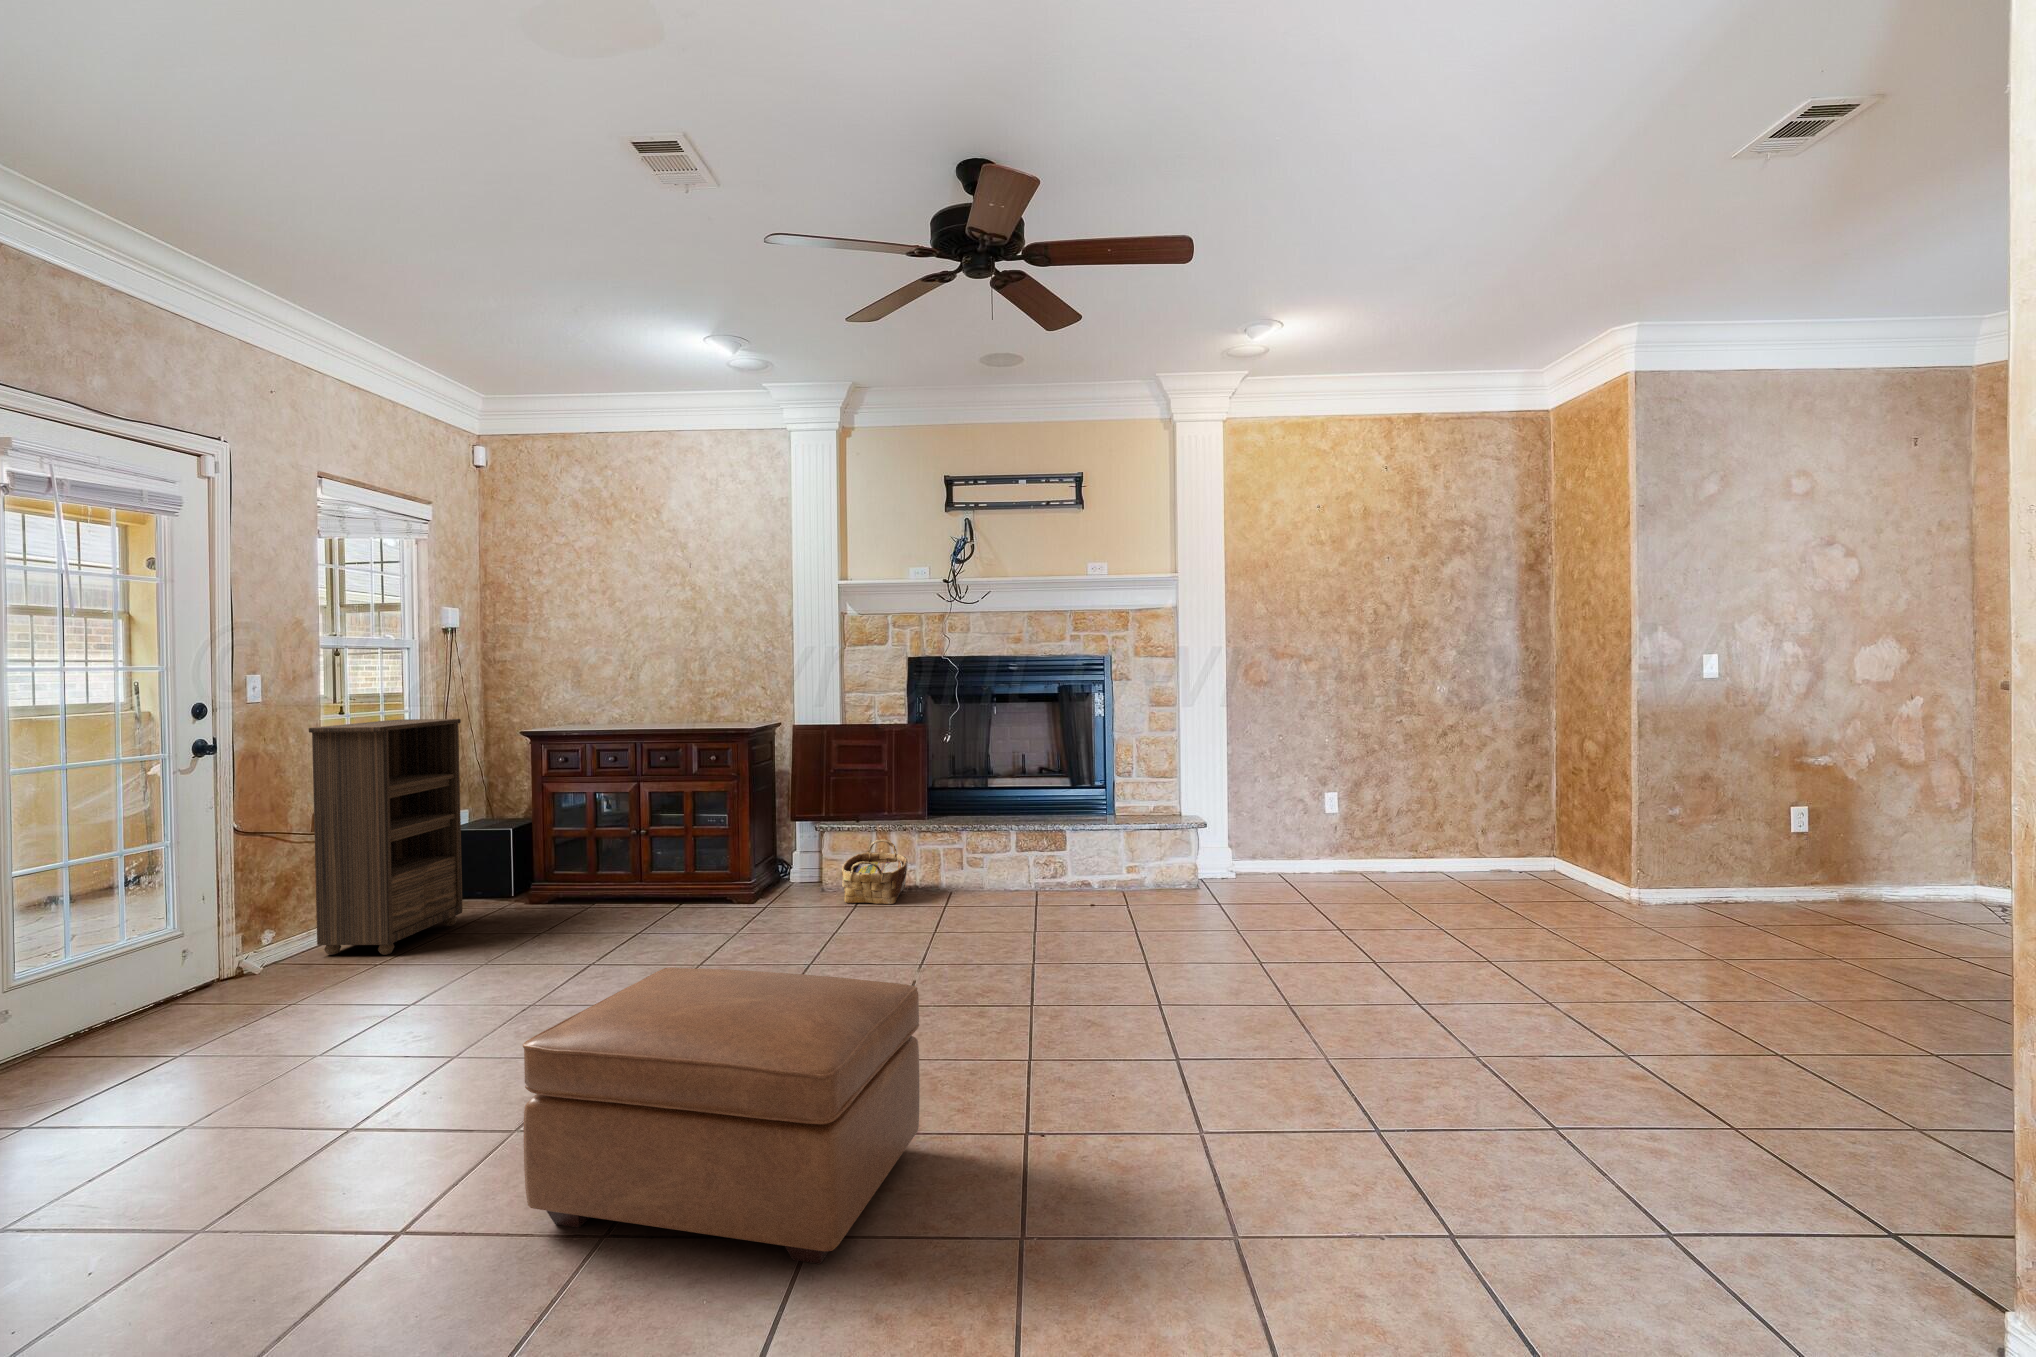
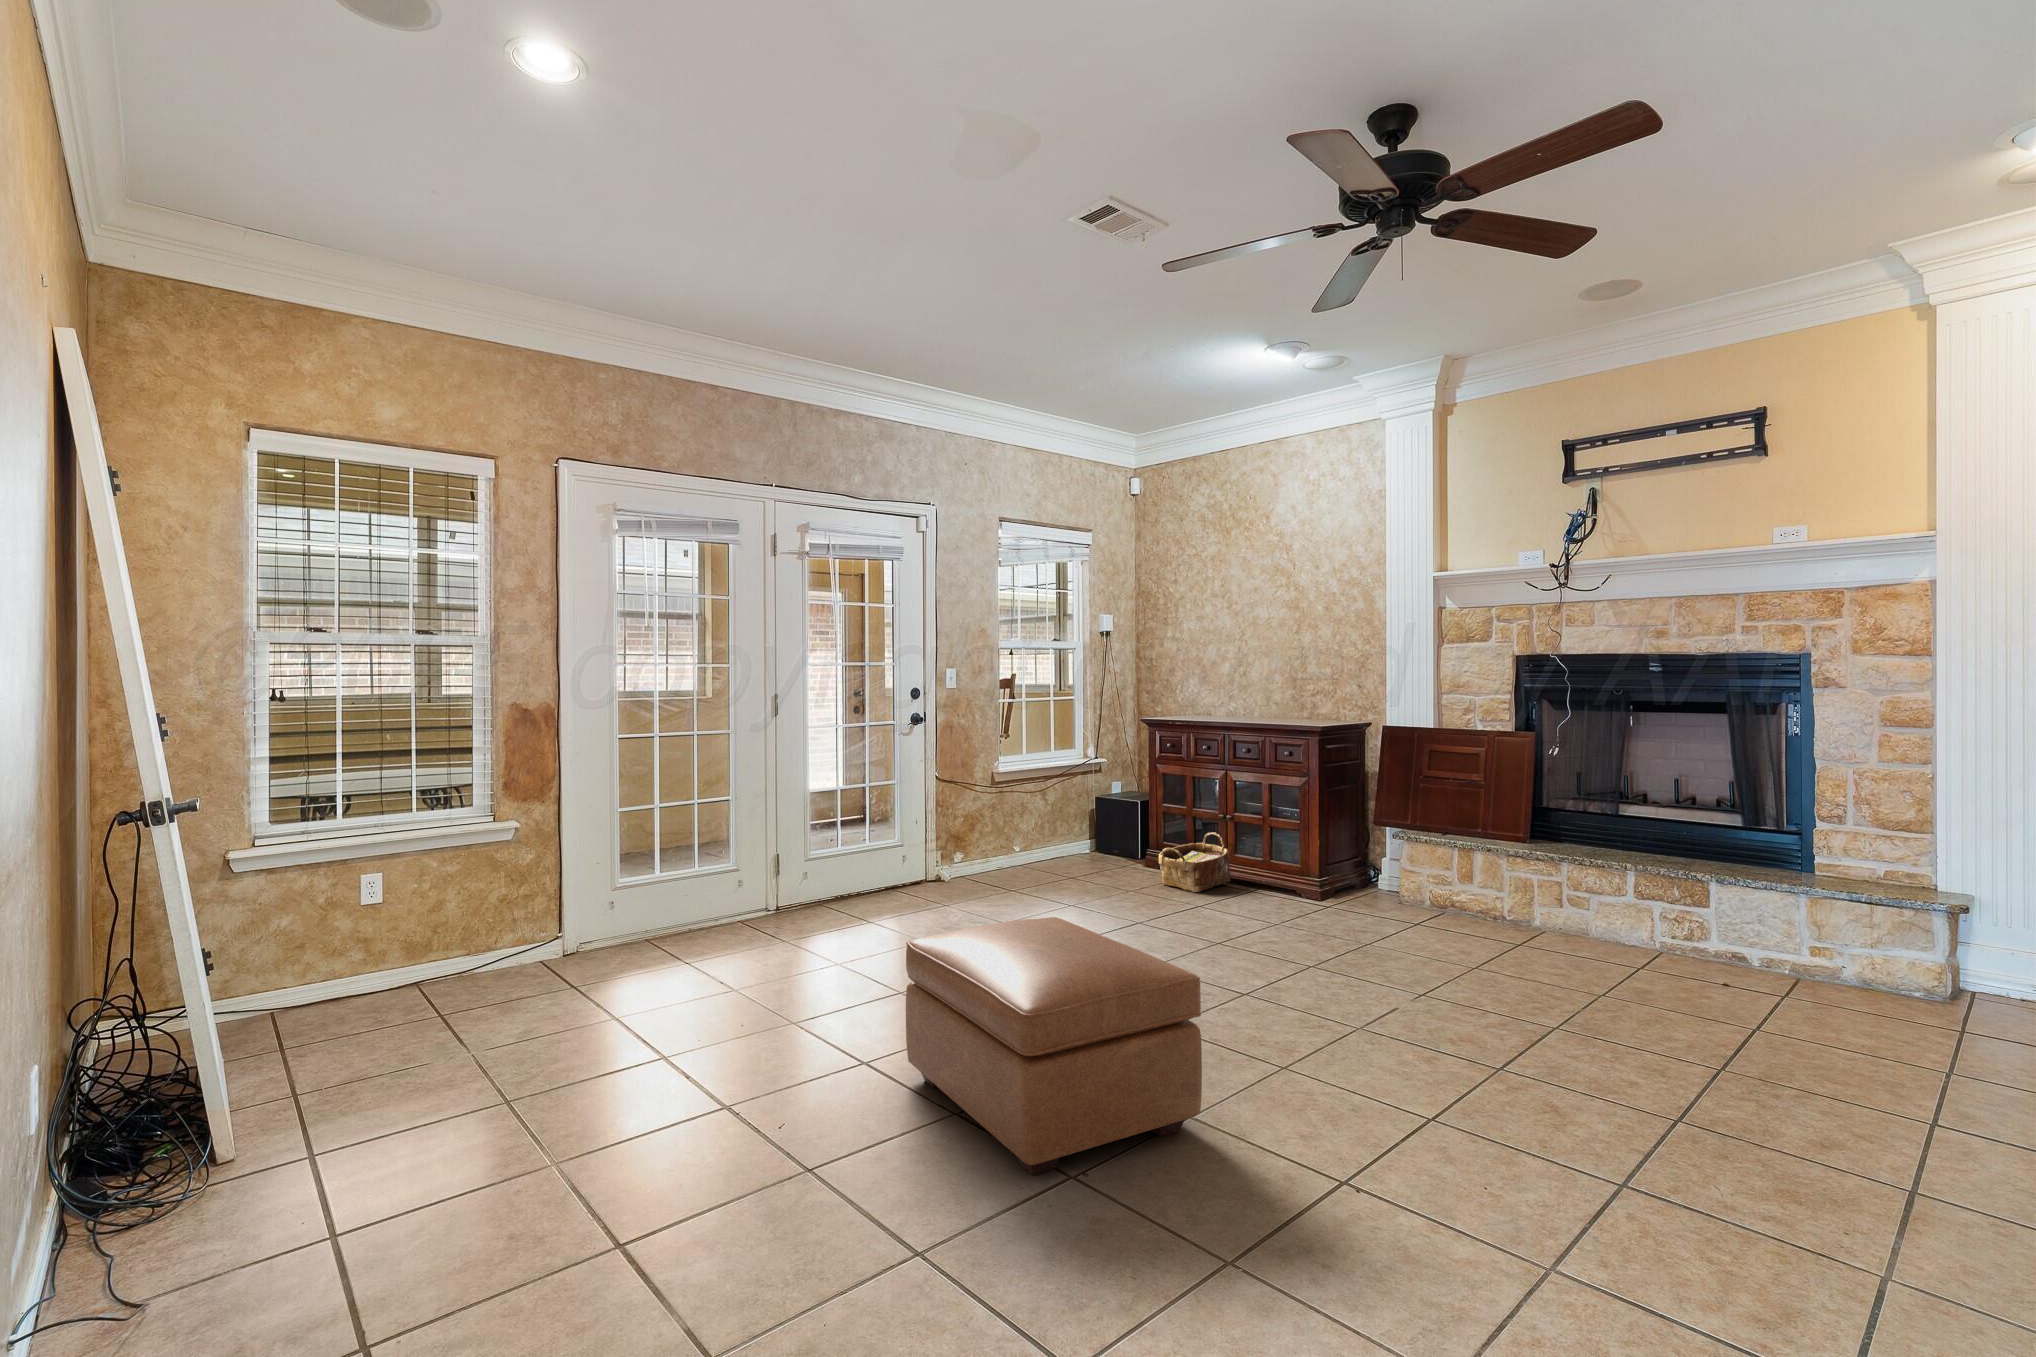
bookshelf: present [309,719,463,955] -> none [981,705,1087,884]
woven basket: present [841,839,908,904] -> present [1158,832,1231,892]

